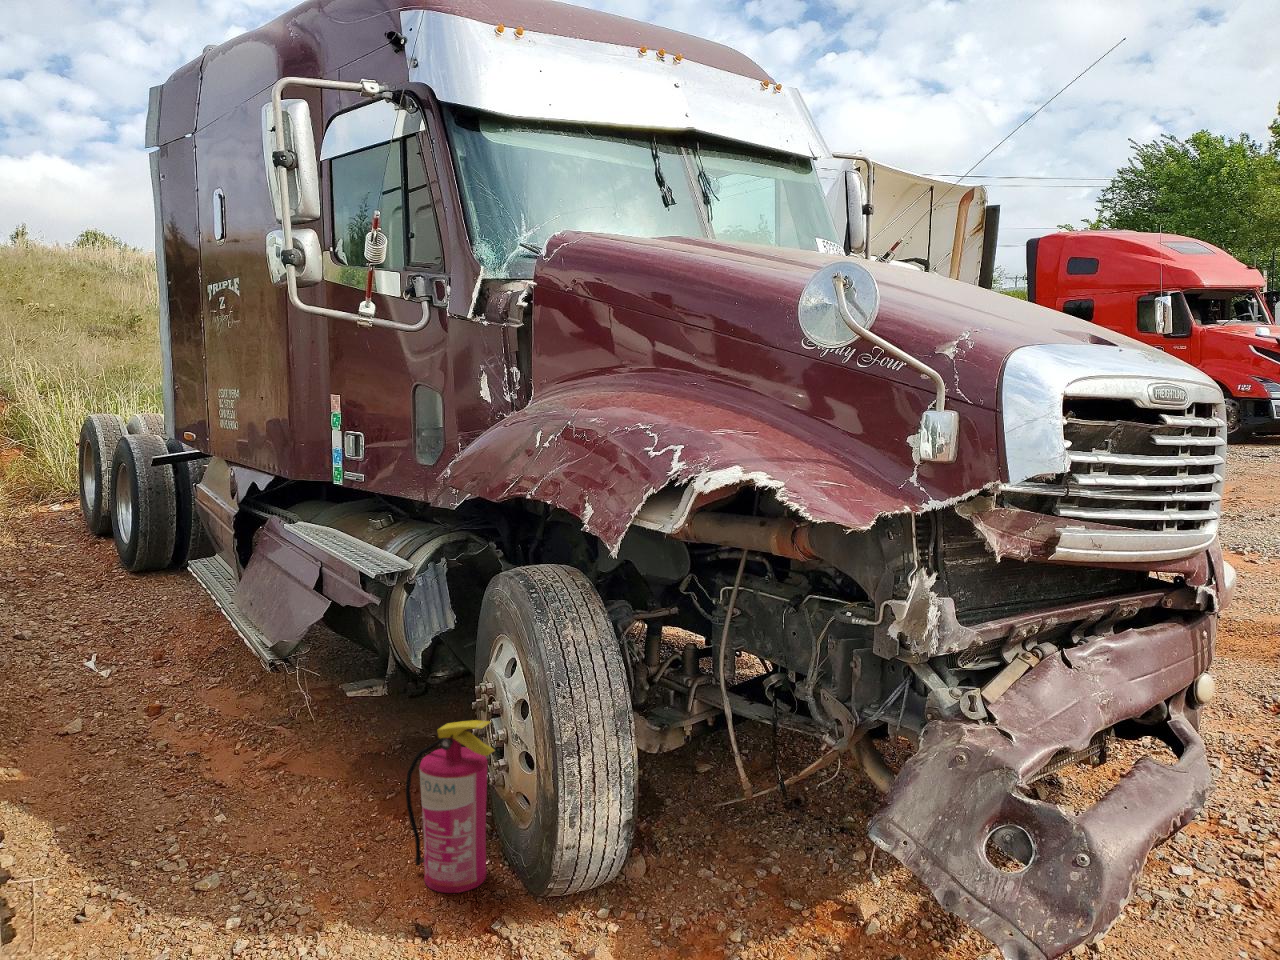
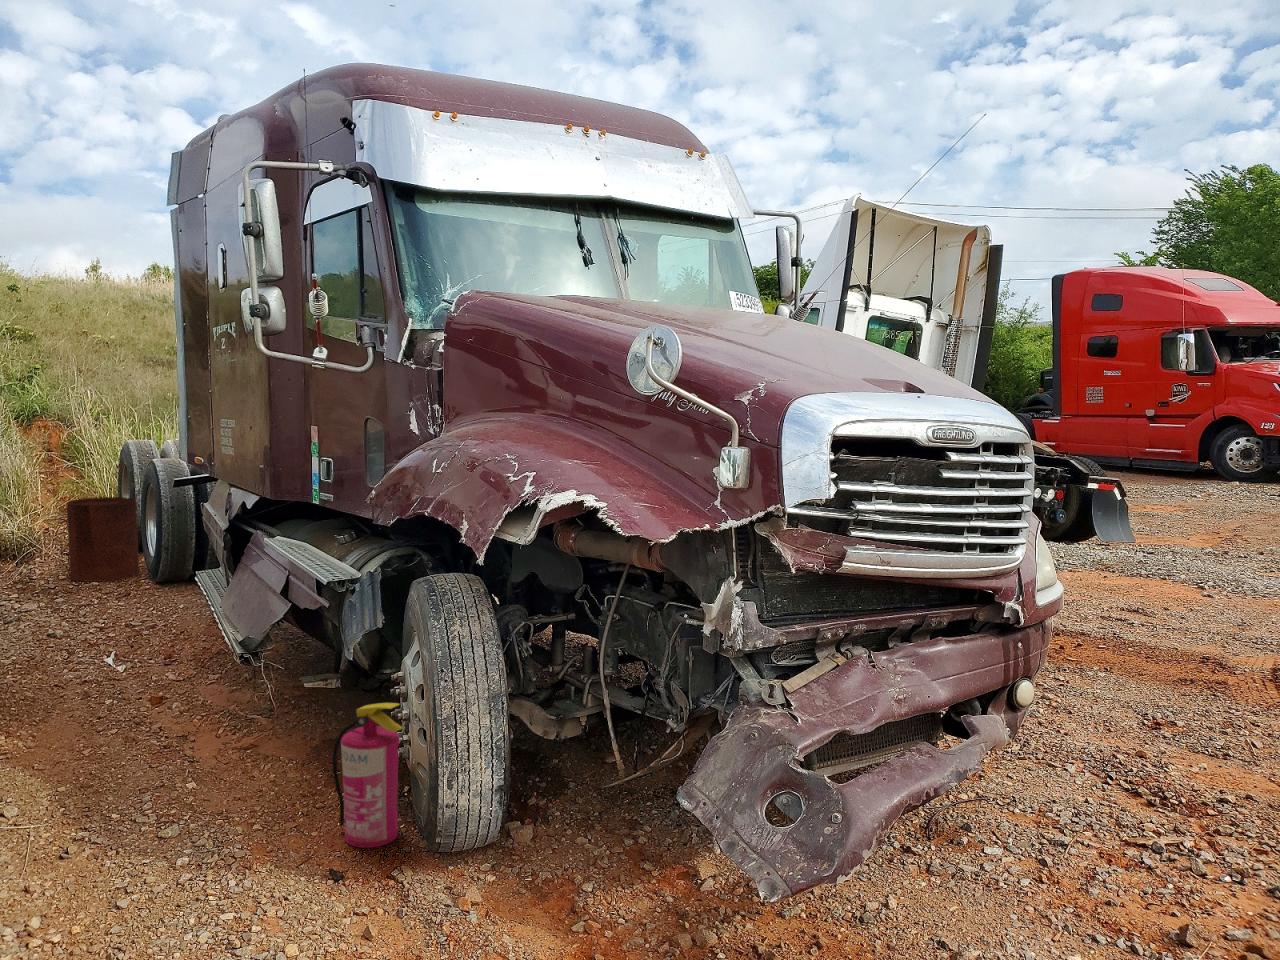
trash can: none [23,478,107,572] -> present [67,497,139,582]

